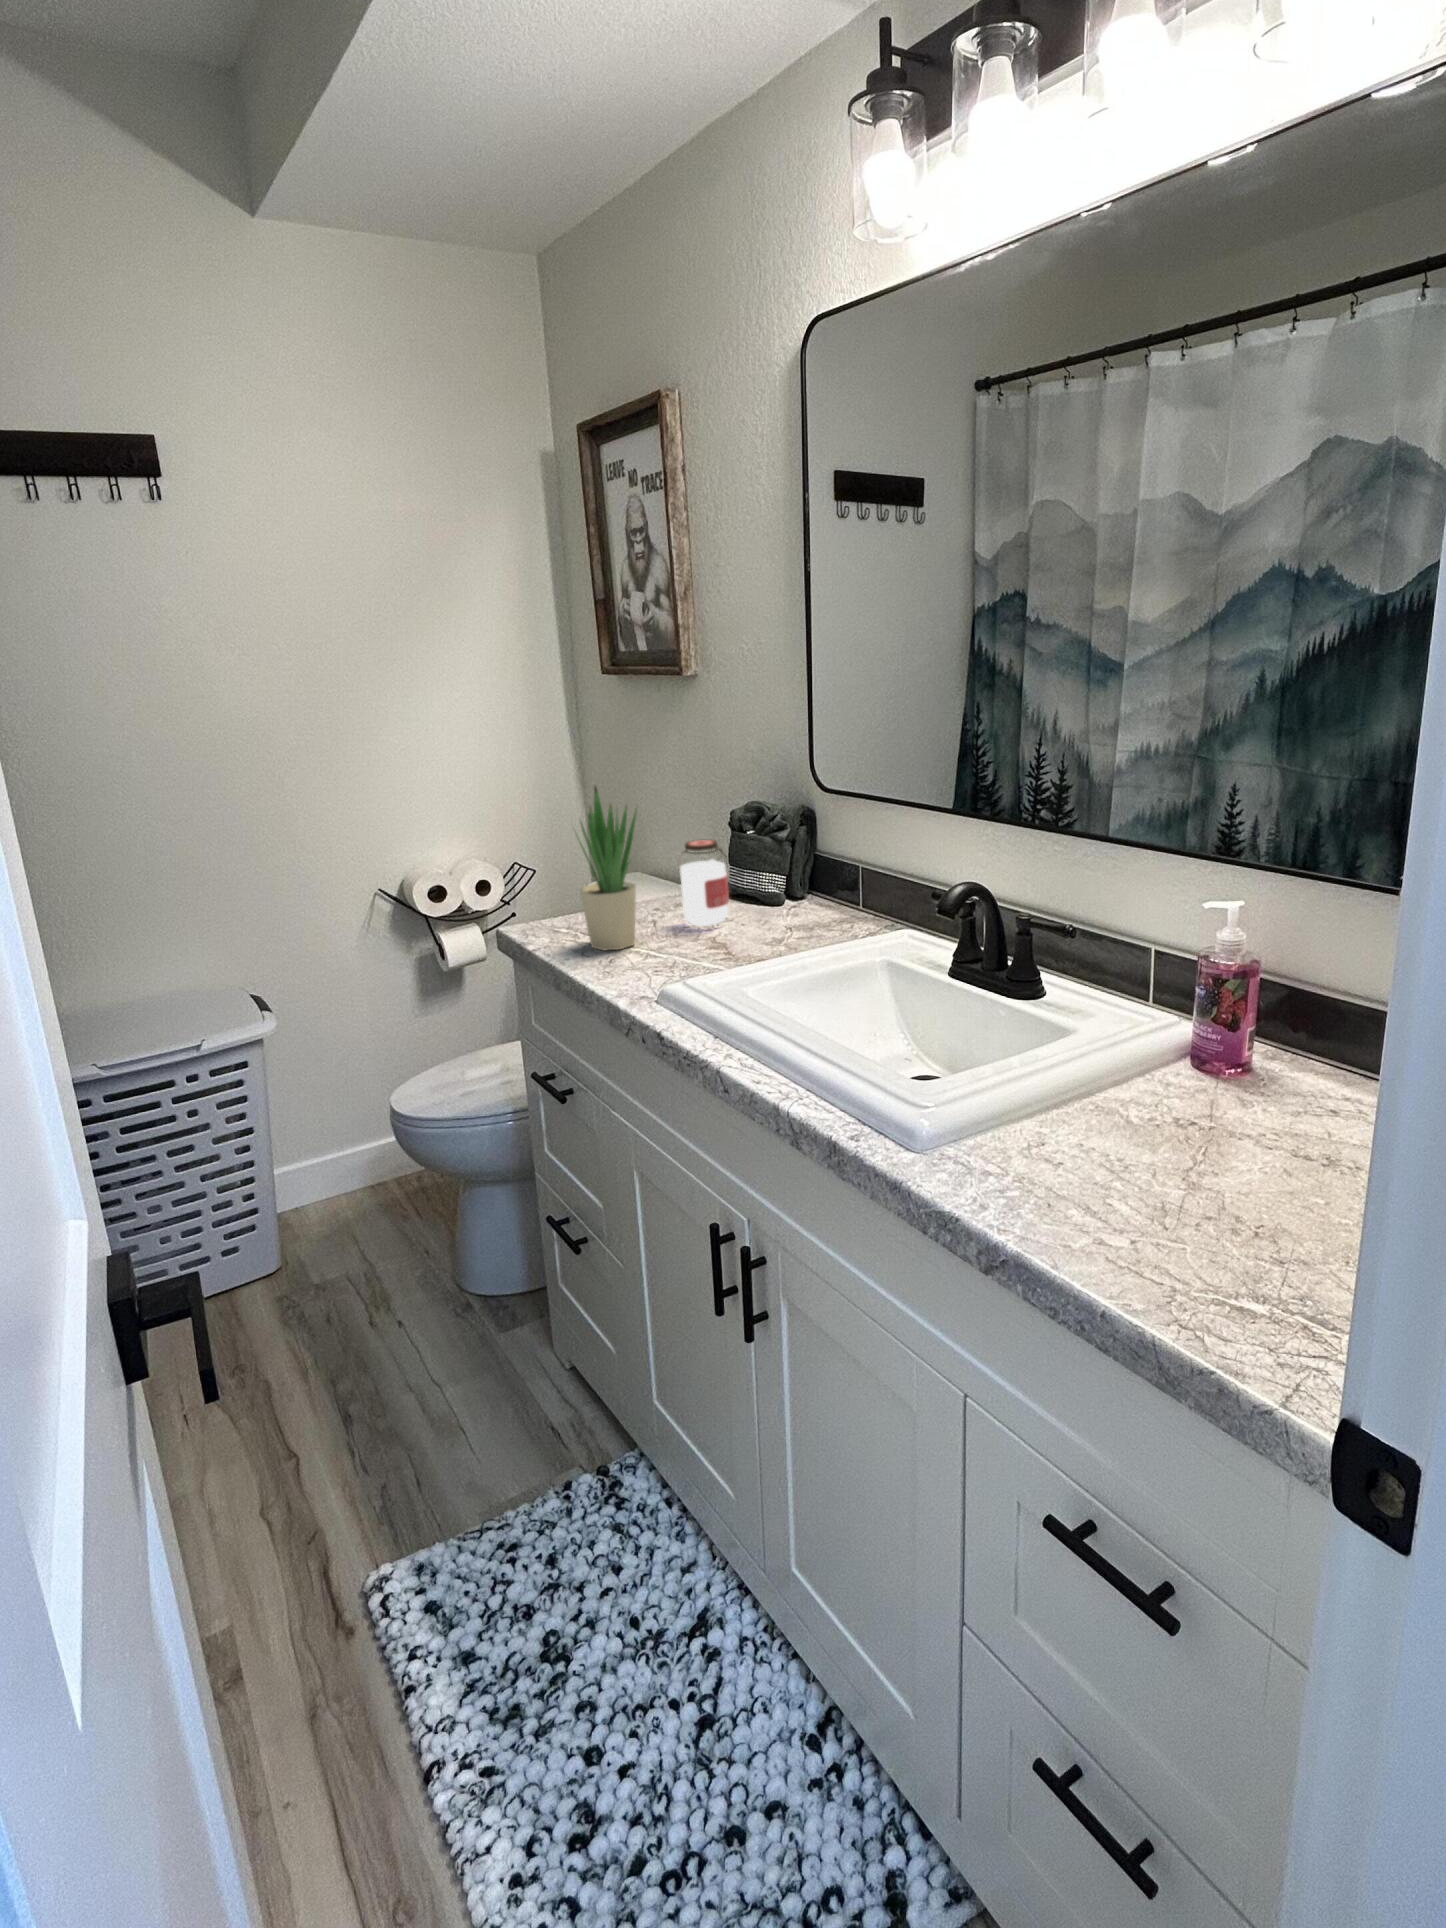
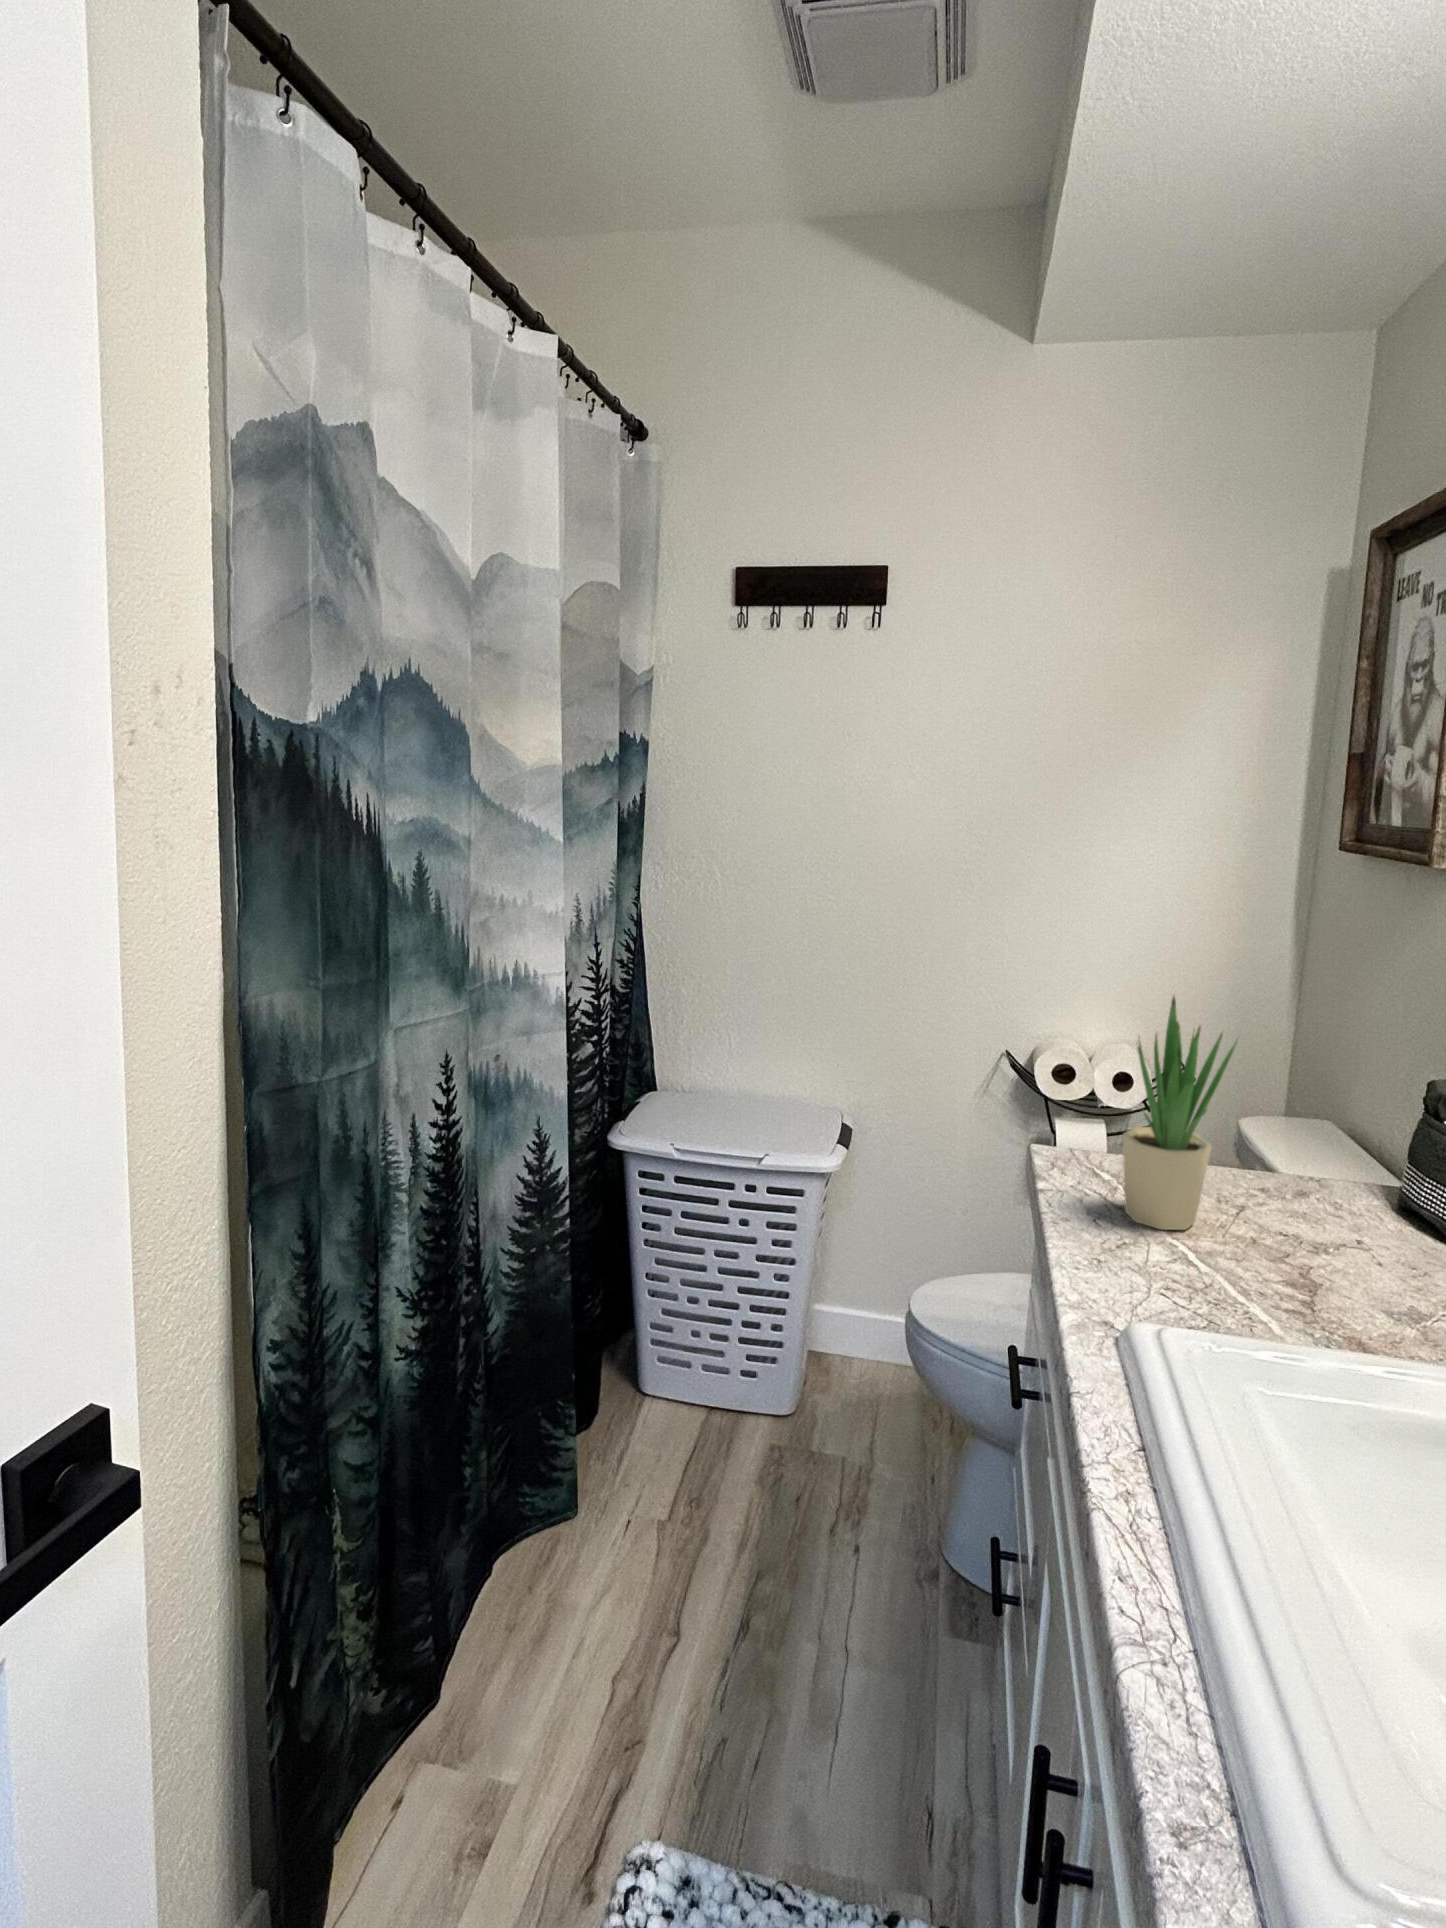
jar: present [680,840,729,926] -> none [1295,1108,1391,1245]

